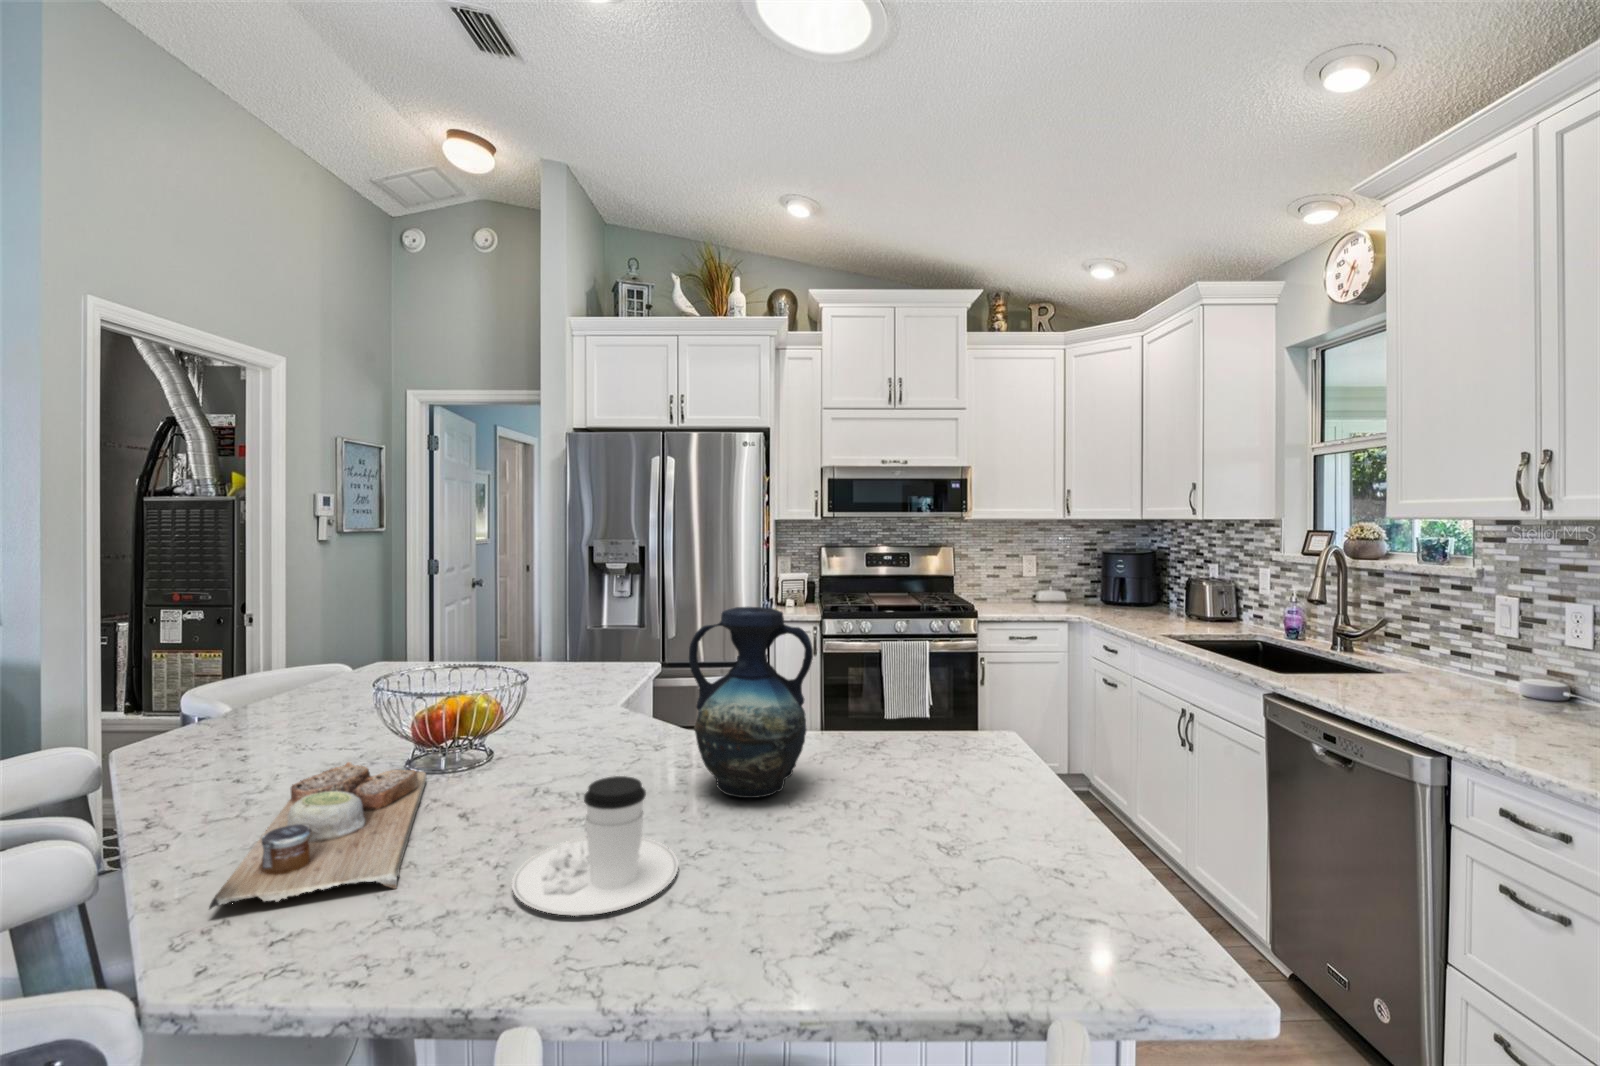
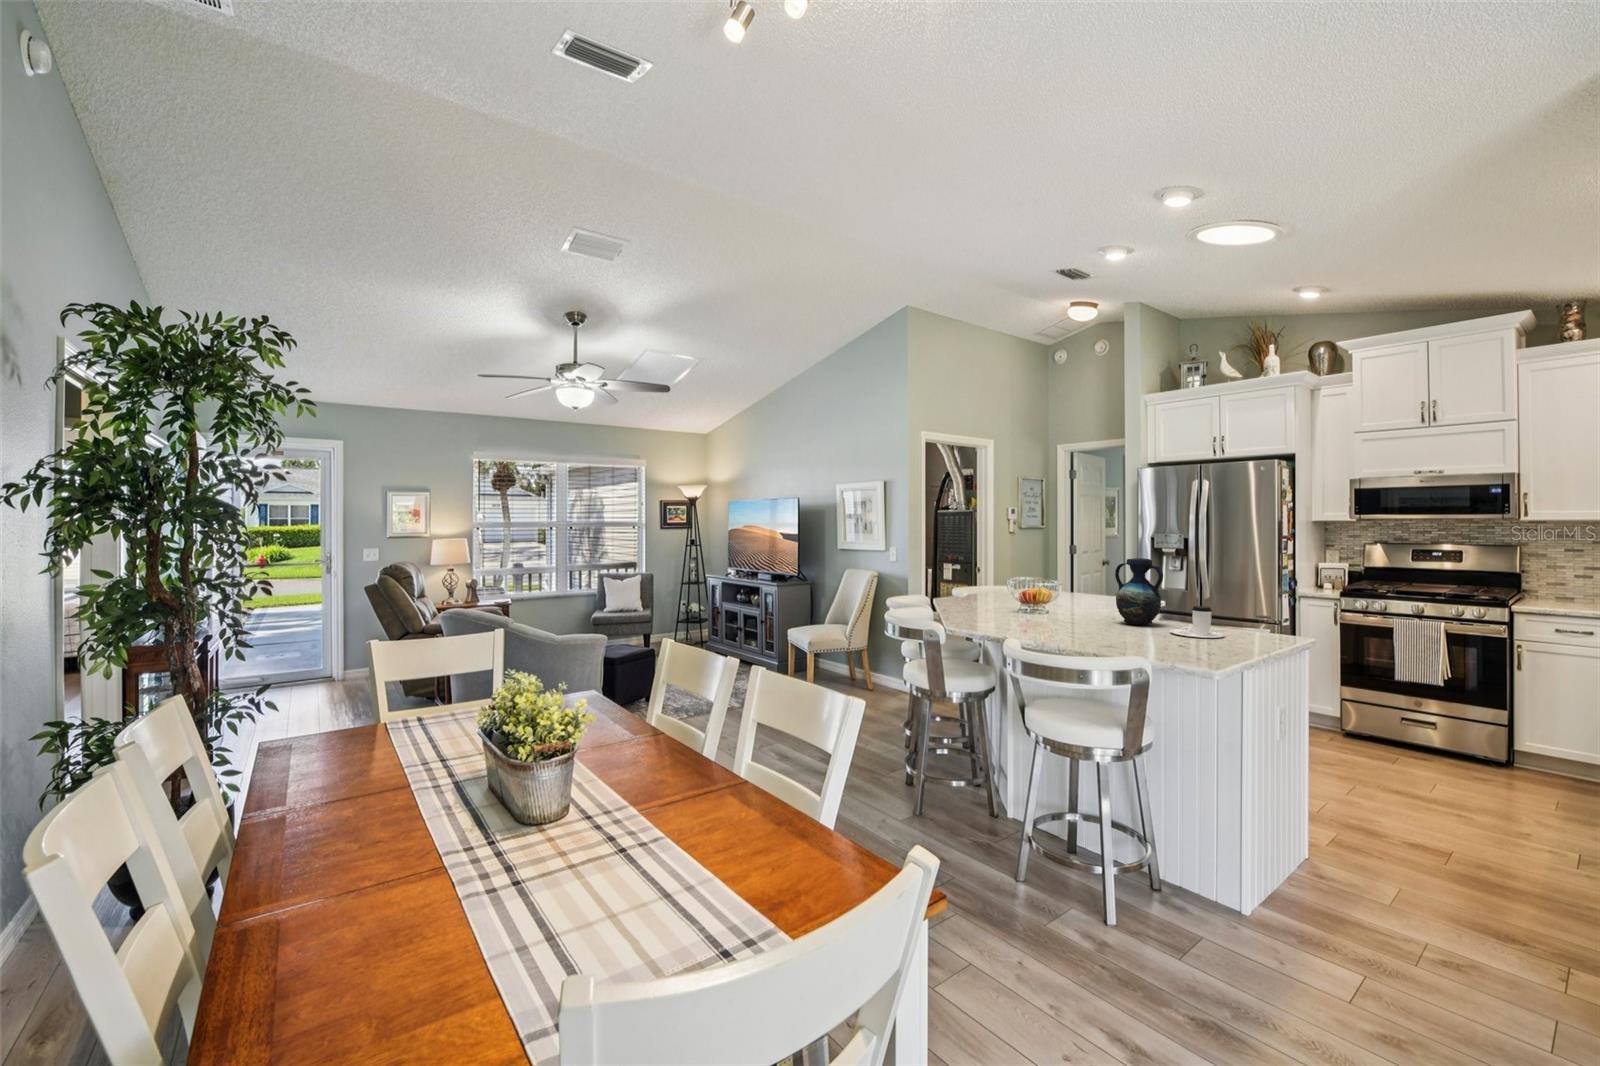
cutting board: present [209,762,427,909] -> none [981,601,1034,621]
coffee cup: present [512,776,678,916] -> present [1170,606,1225,638]

